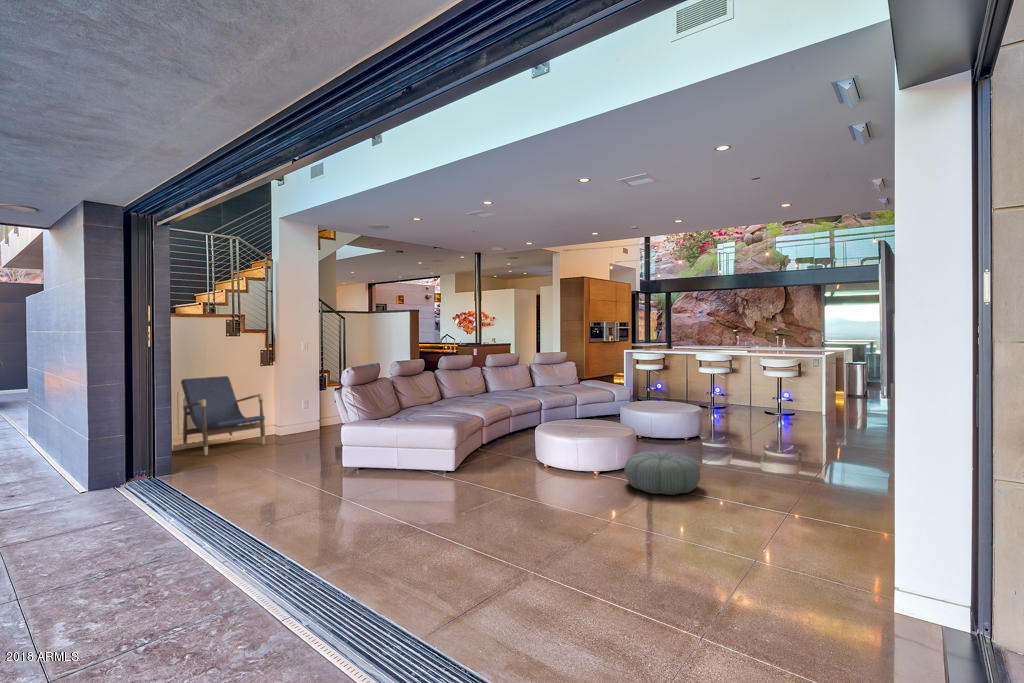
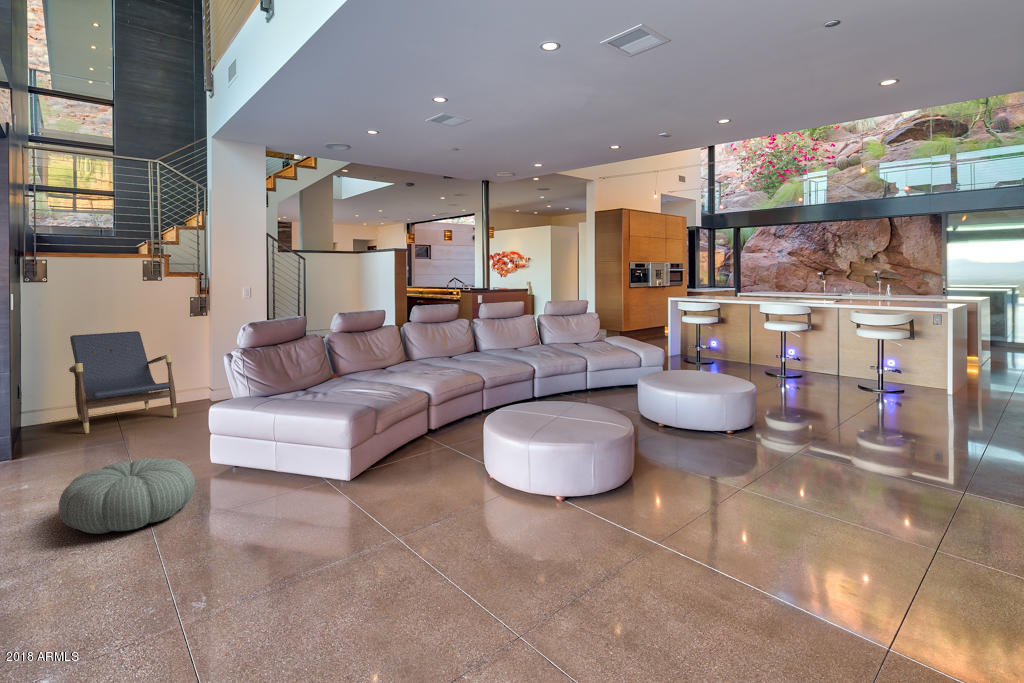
pouf: present [625,451,700,495] -> present [59,458,195,534]

